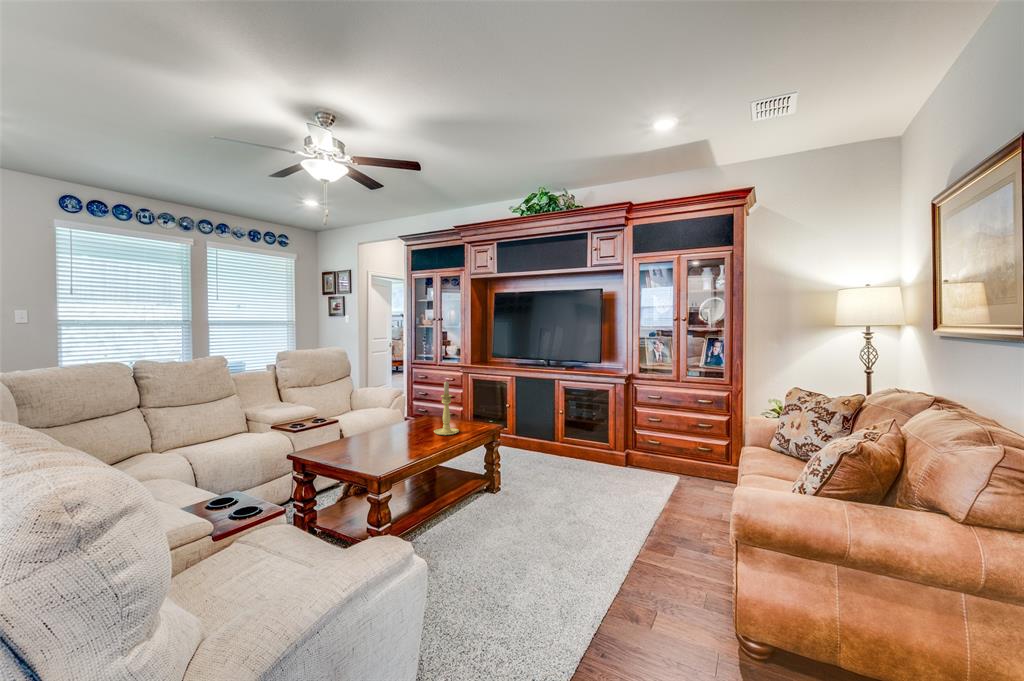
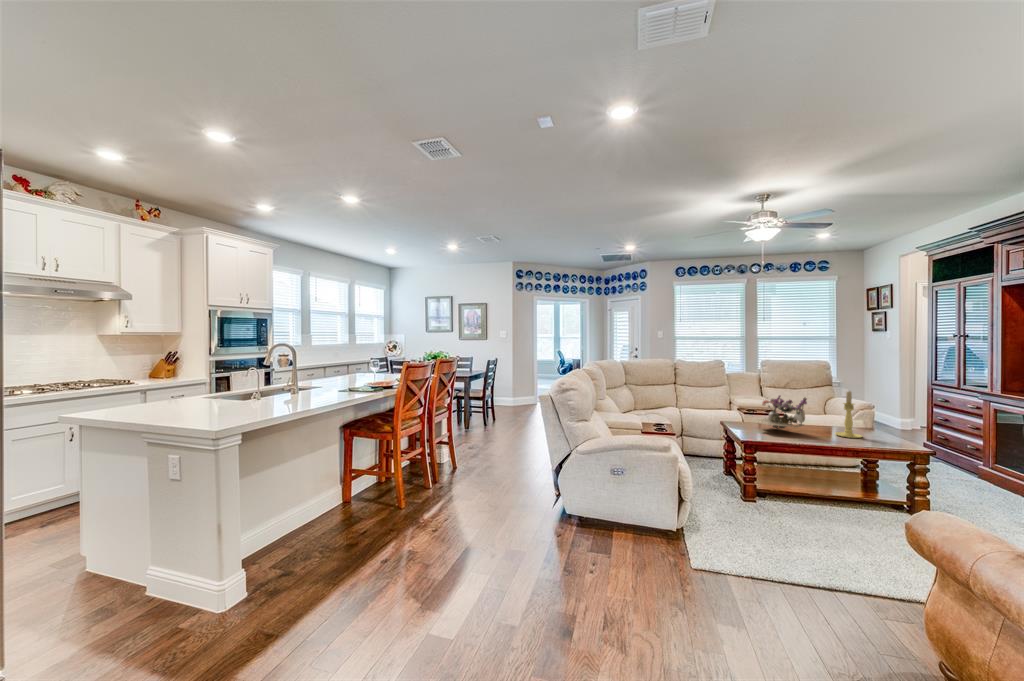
flower arrangement: none [357,396,424,448] -> present [758,395,807,429]

